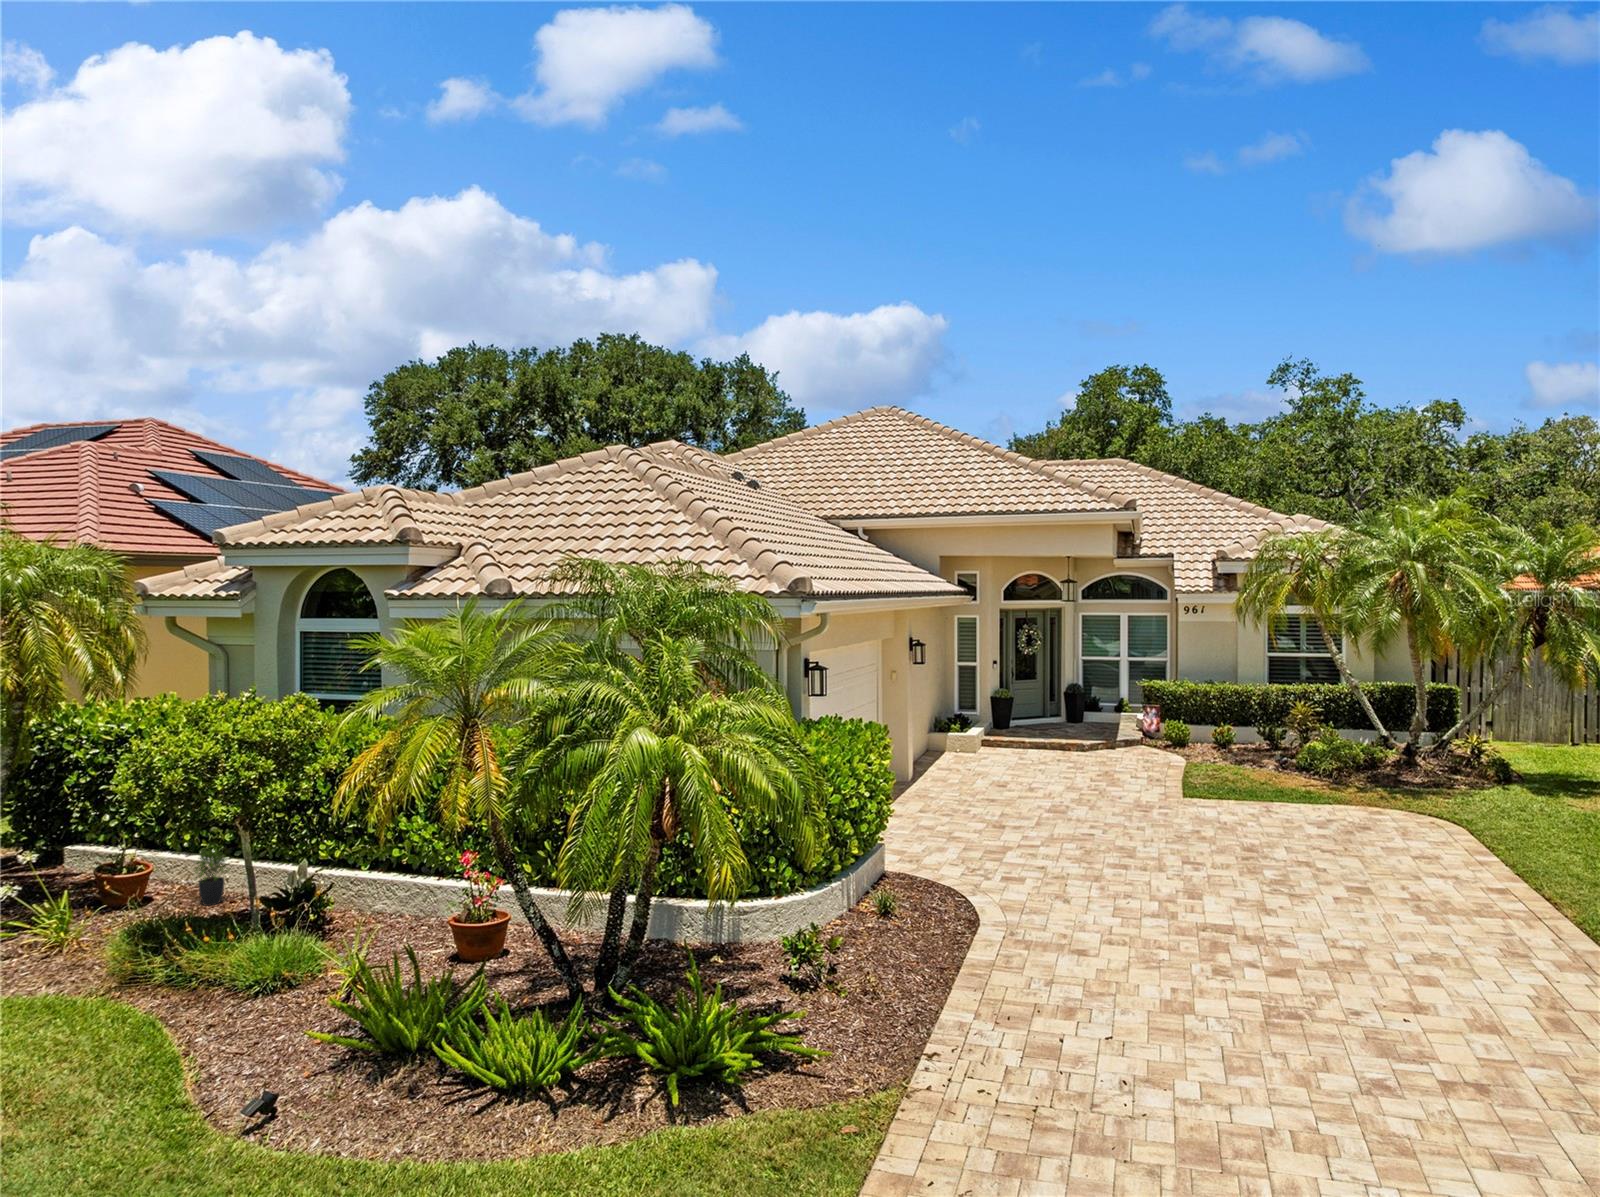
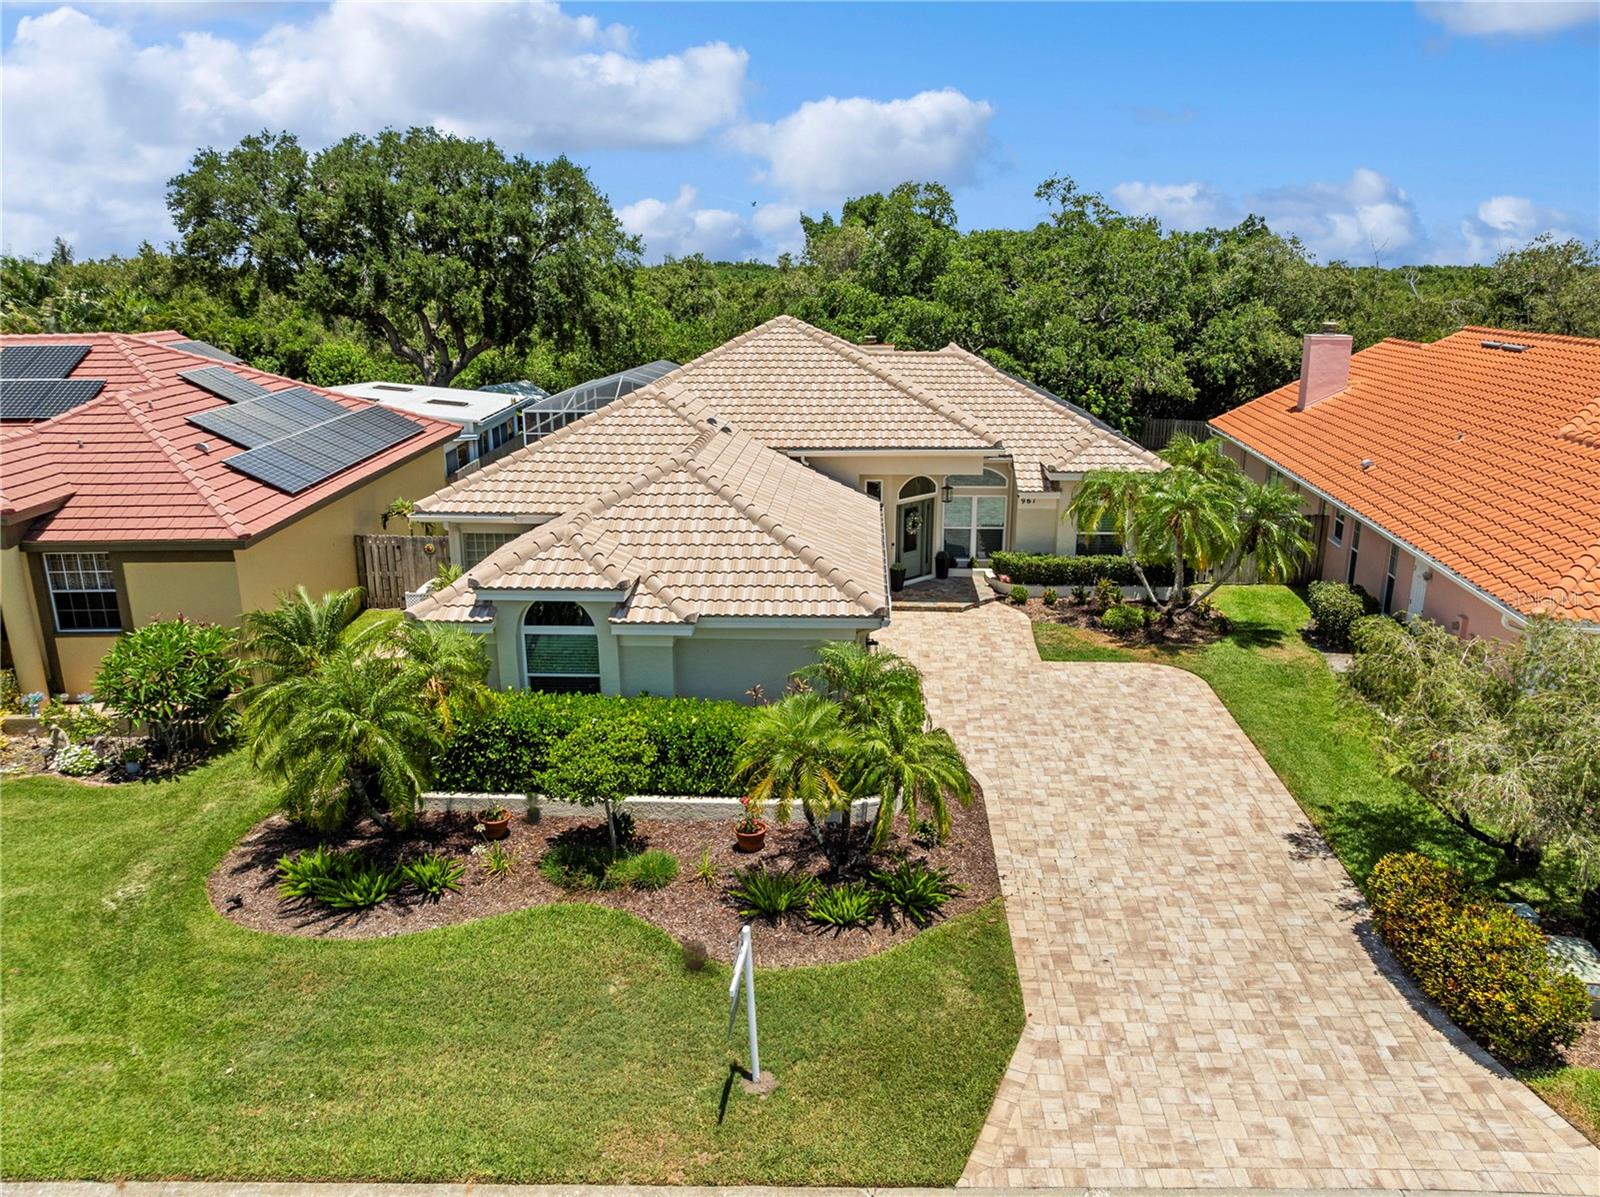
woven basket: none [72,1088,140,1160] -> present [682,940,707,969]

